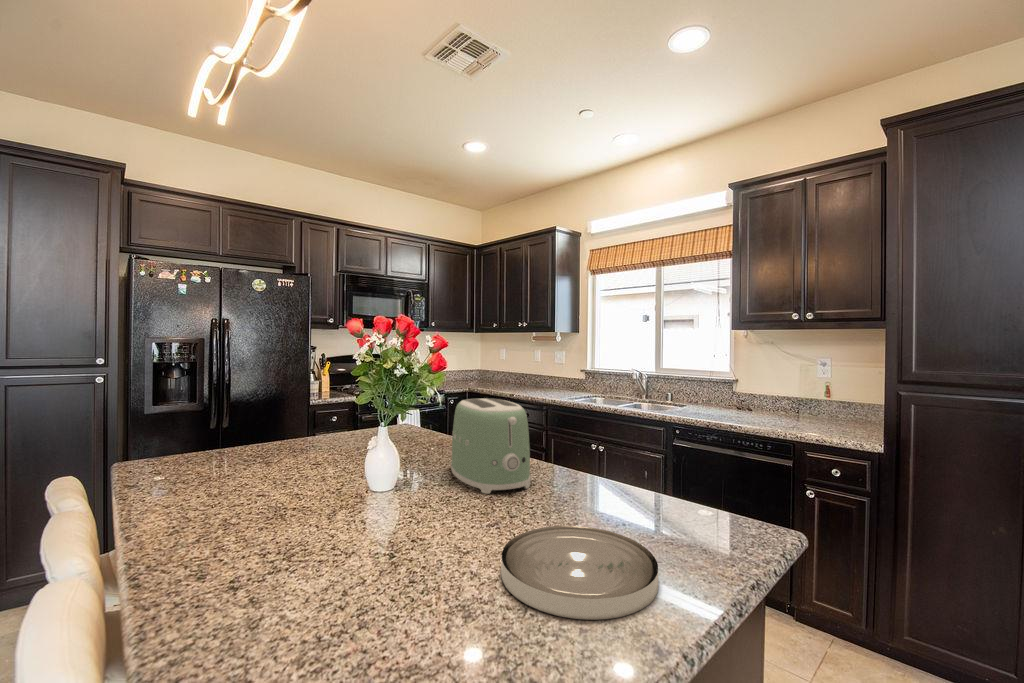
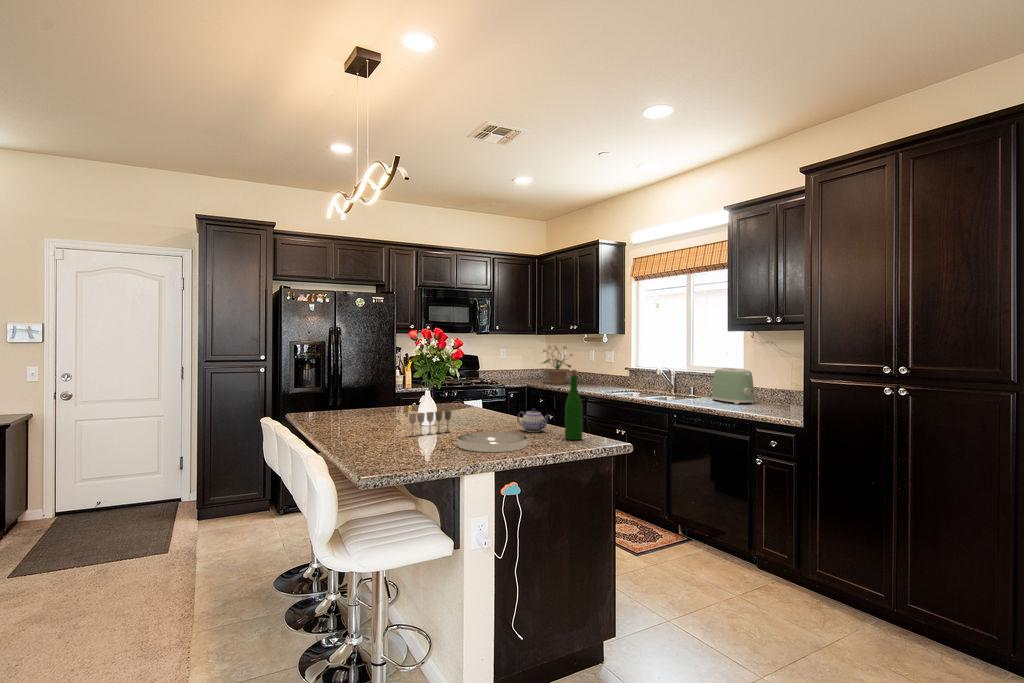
potted plant: none [481,344,520,388] -> present [543,346,572,384]
wine bottle: none [678,395,712,531] -> present [565,370,582,440]
toaster: present [451,398,531,494] -> present [712,368,754,404]
teapot: none [559,460,625,504] -> present [517,409,549,432]
wine glass: none [368,472,448,542] -> present [409,411,451,436]

